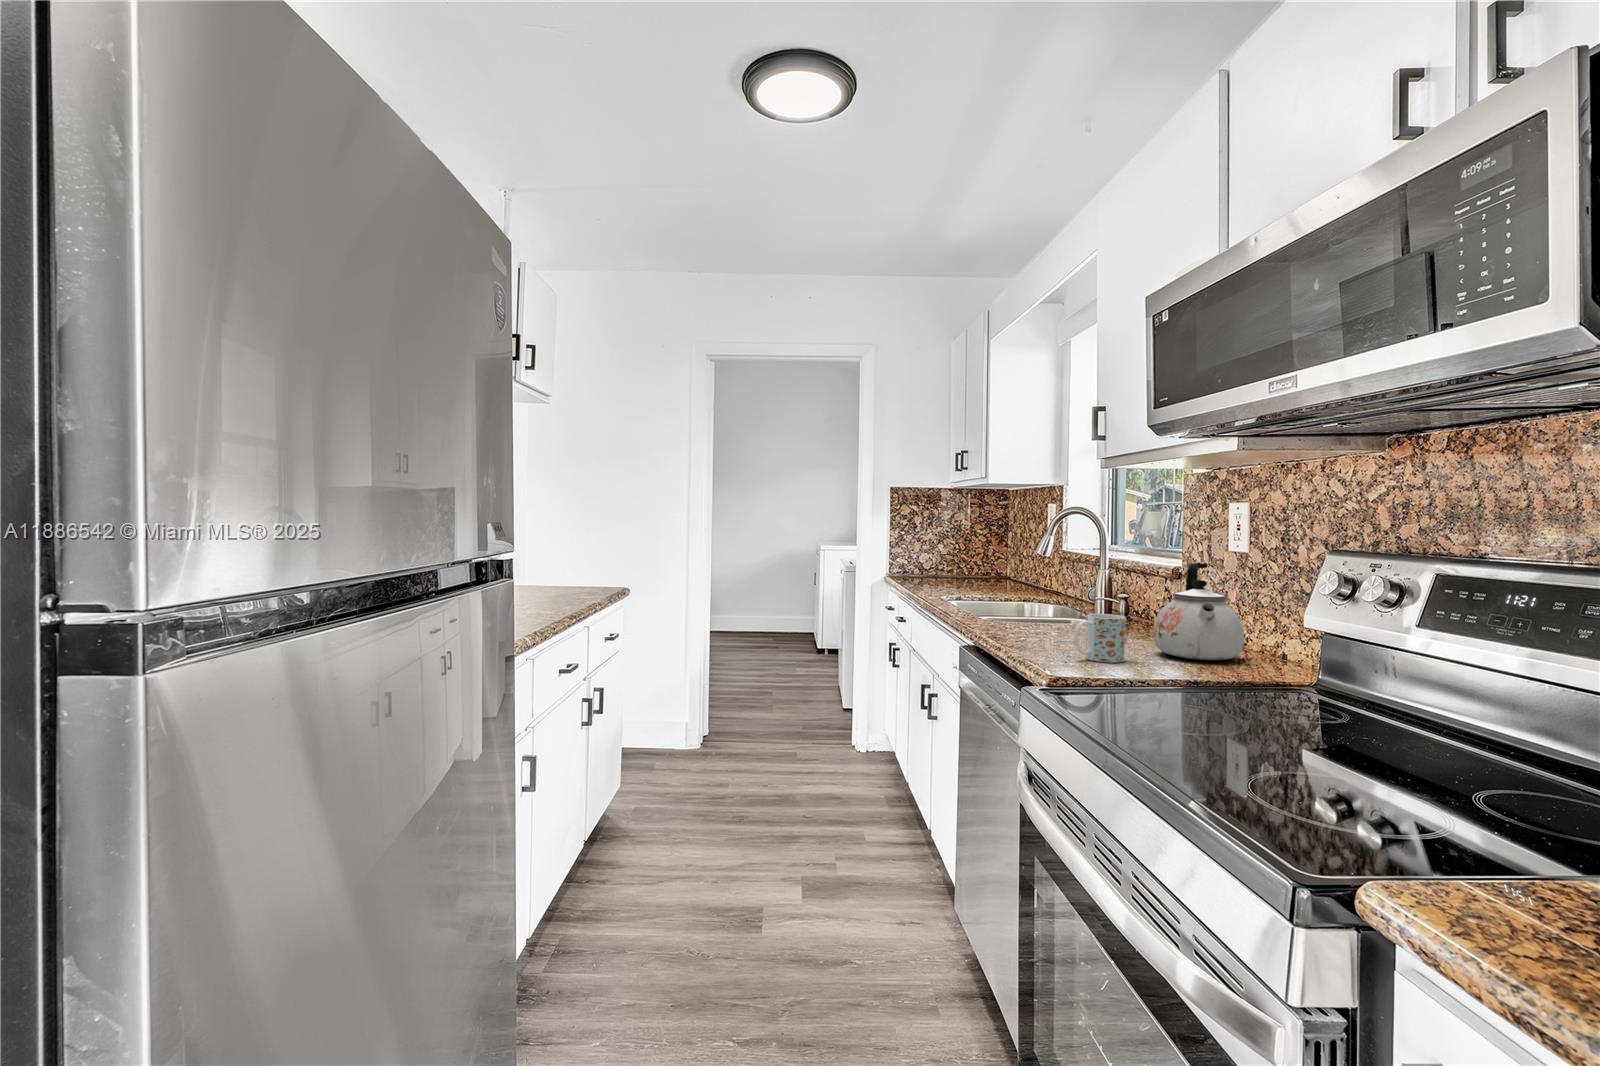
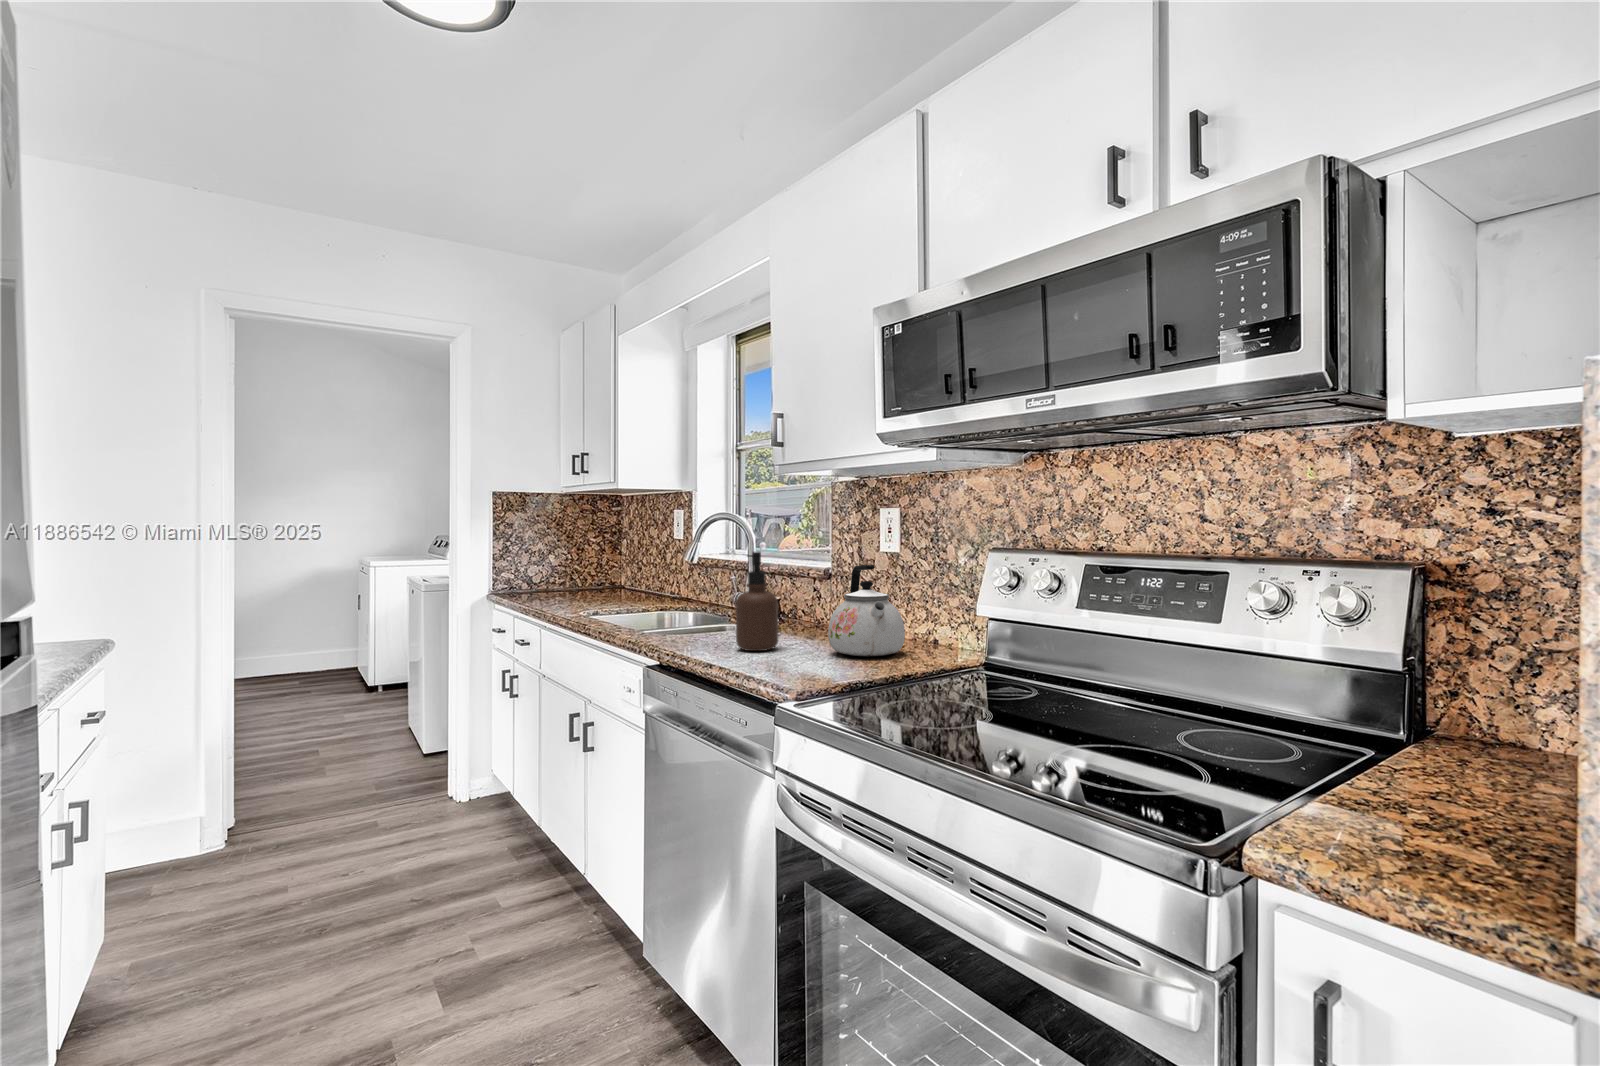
soap dispenser: none [1060,545,1105,643] -> present [736,552,778,651]
mug: present [1074,614,1126,663] -> none [768,620,812,668]

